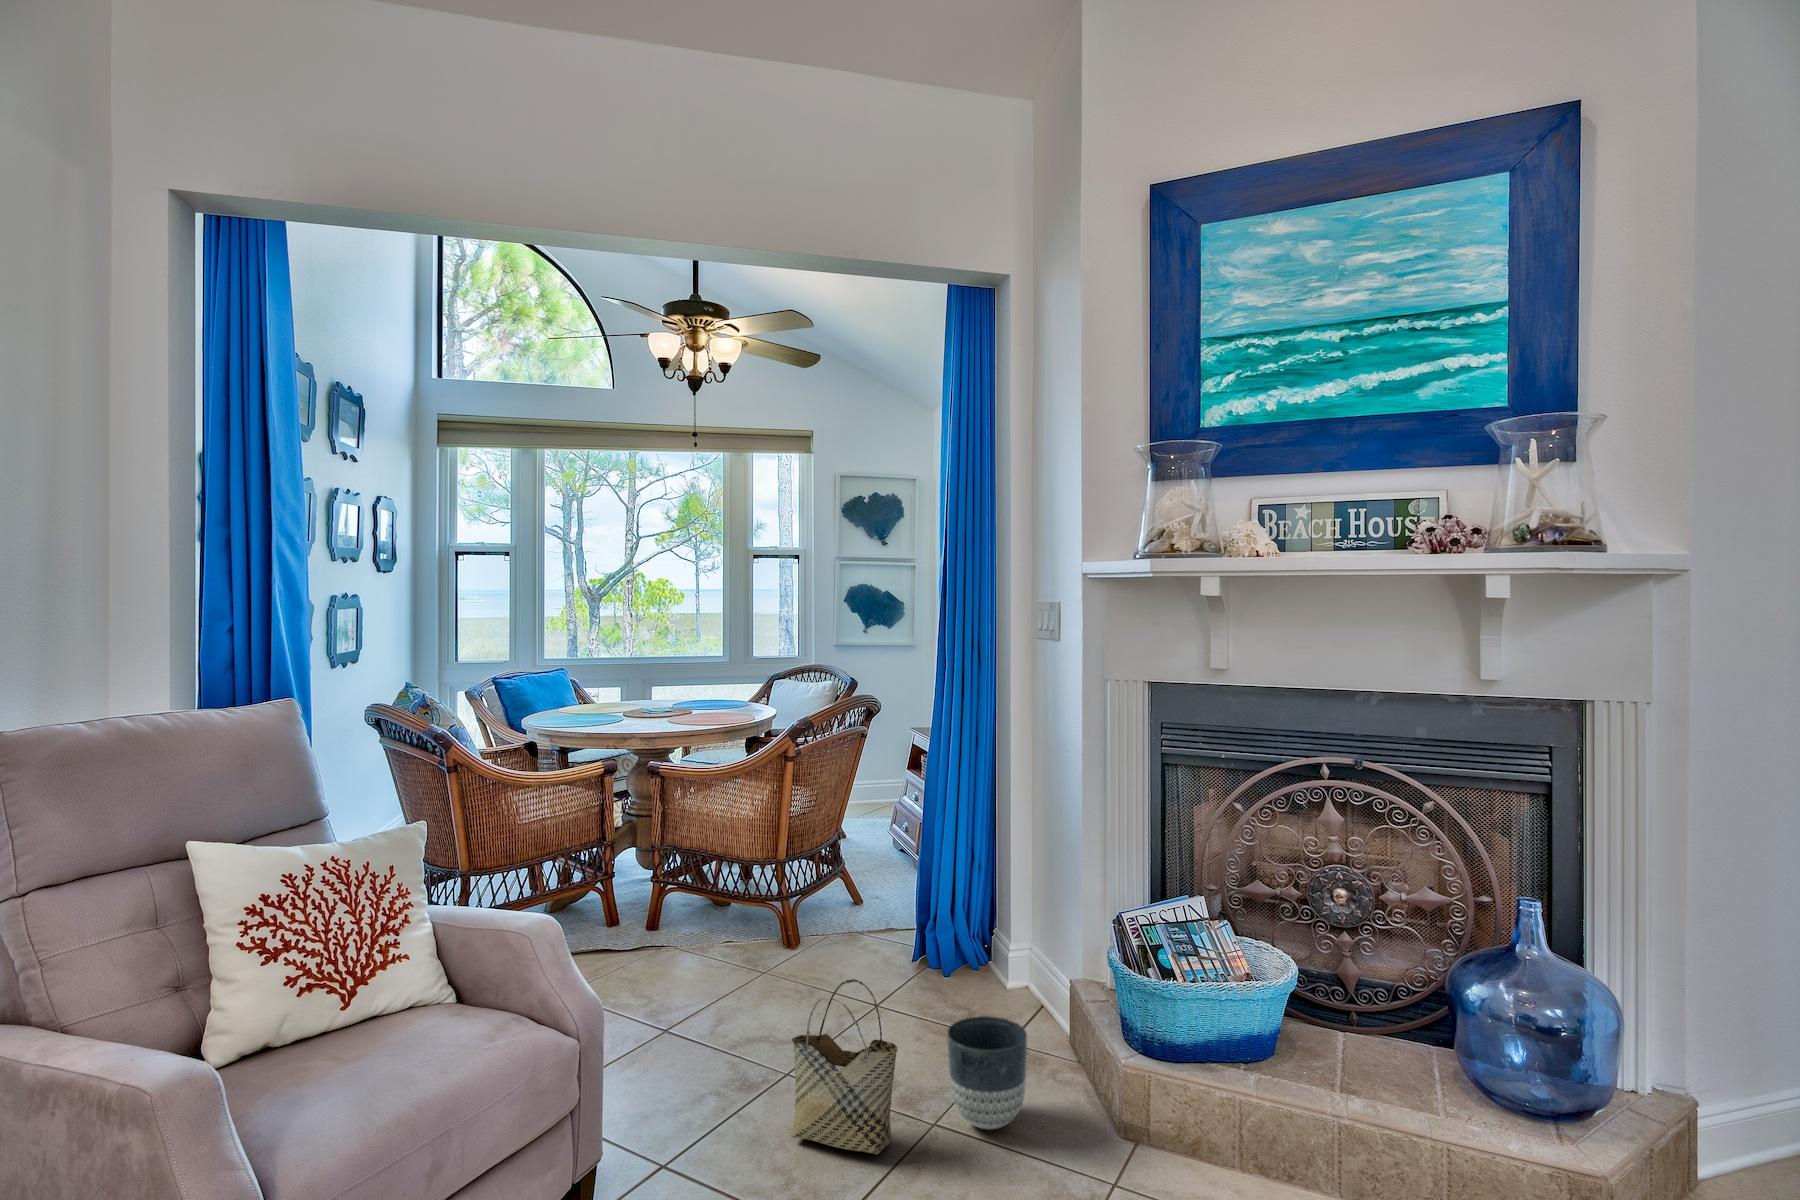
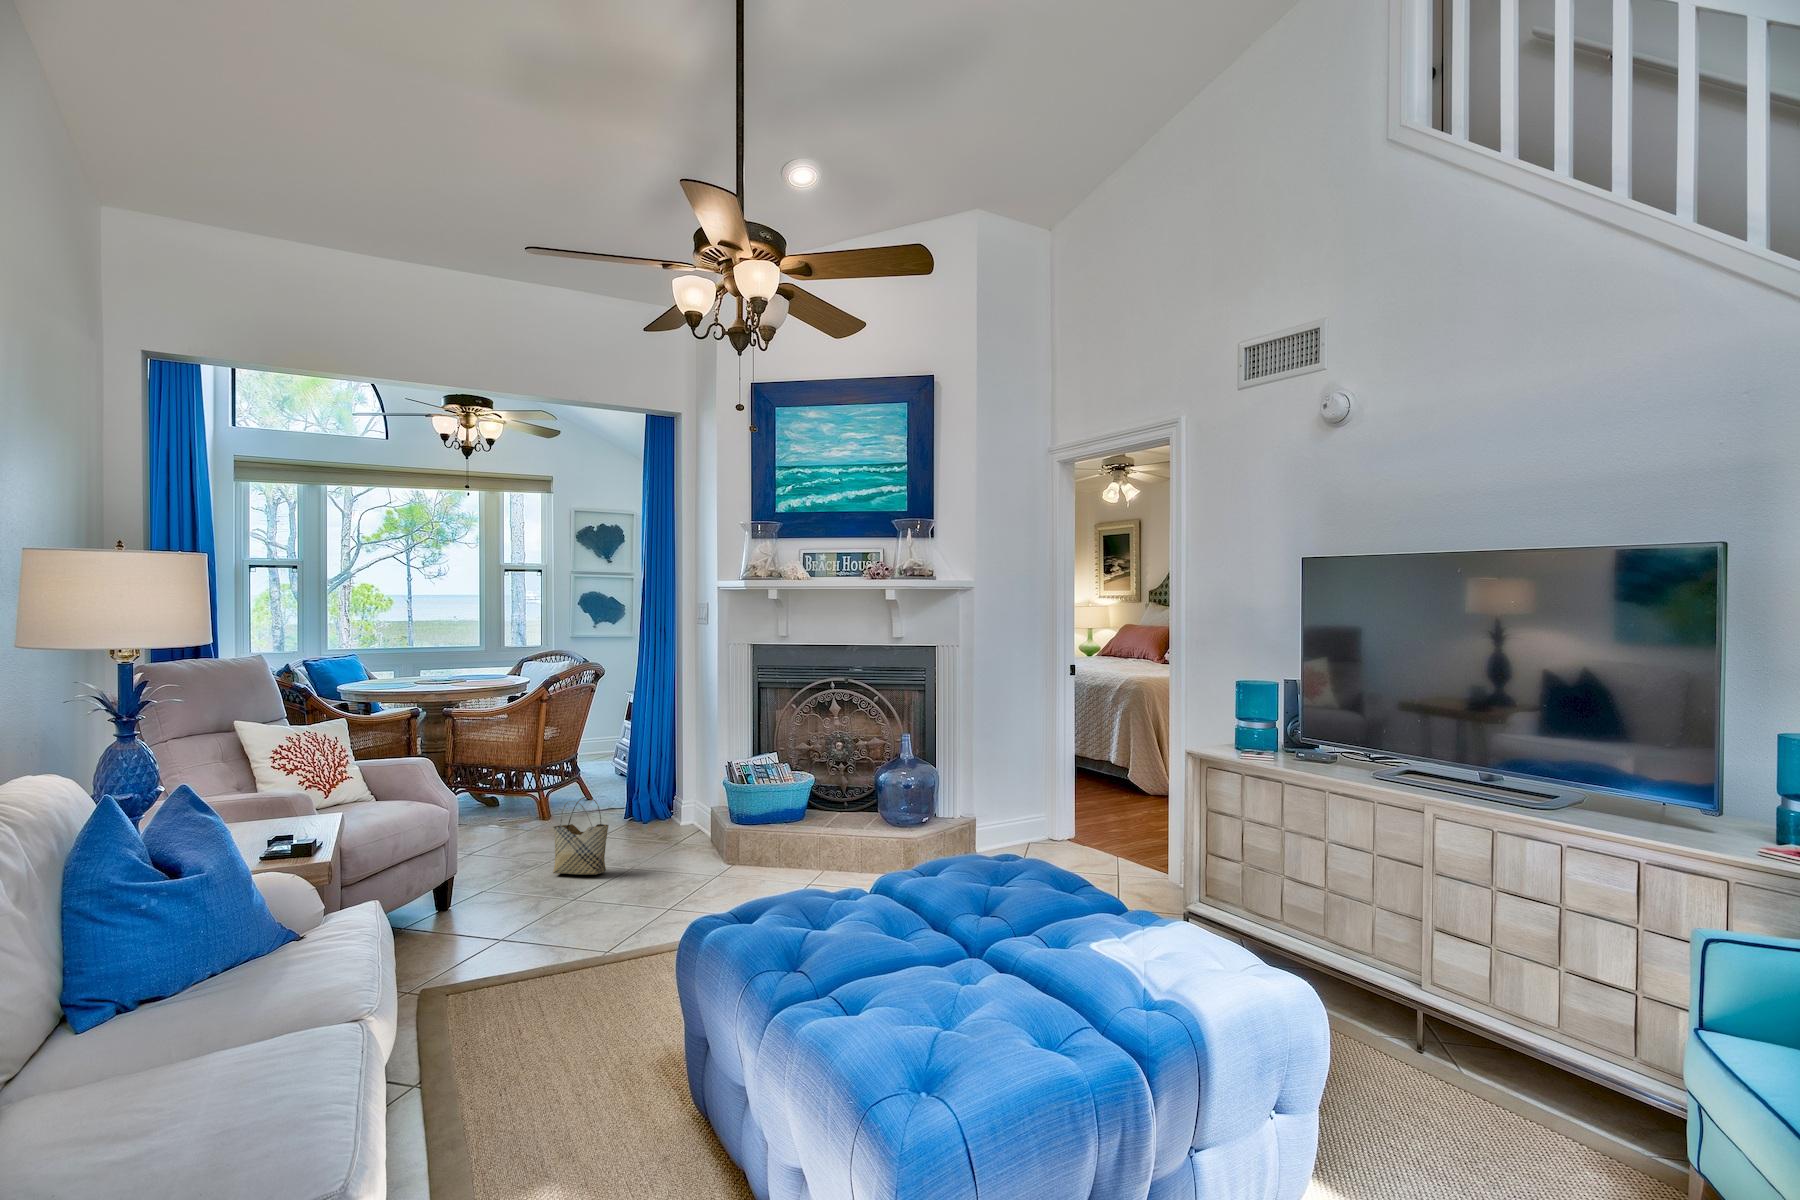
planter: present [947,1016,1027,1130] -> none [637,815,678,865]

